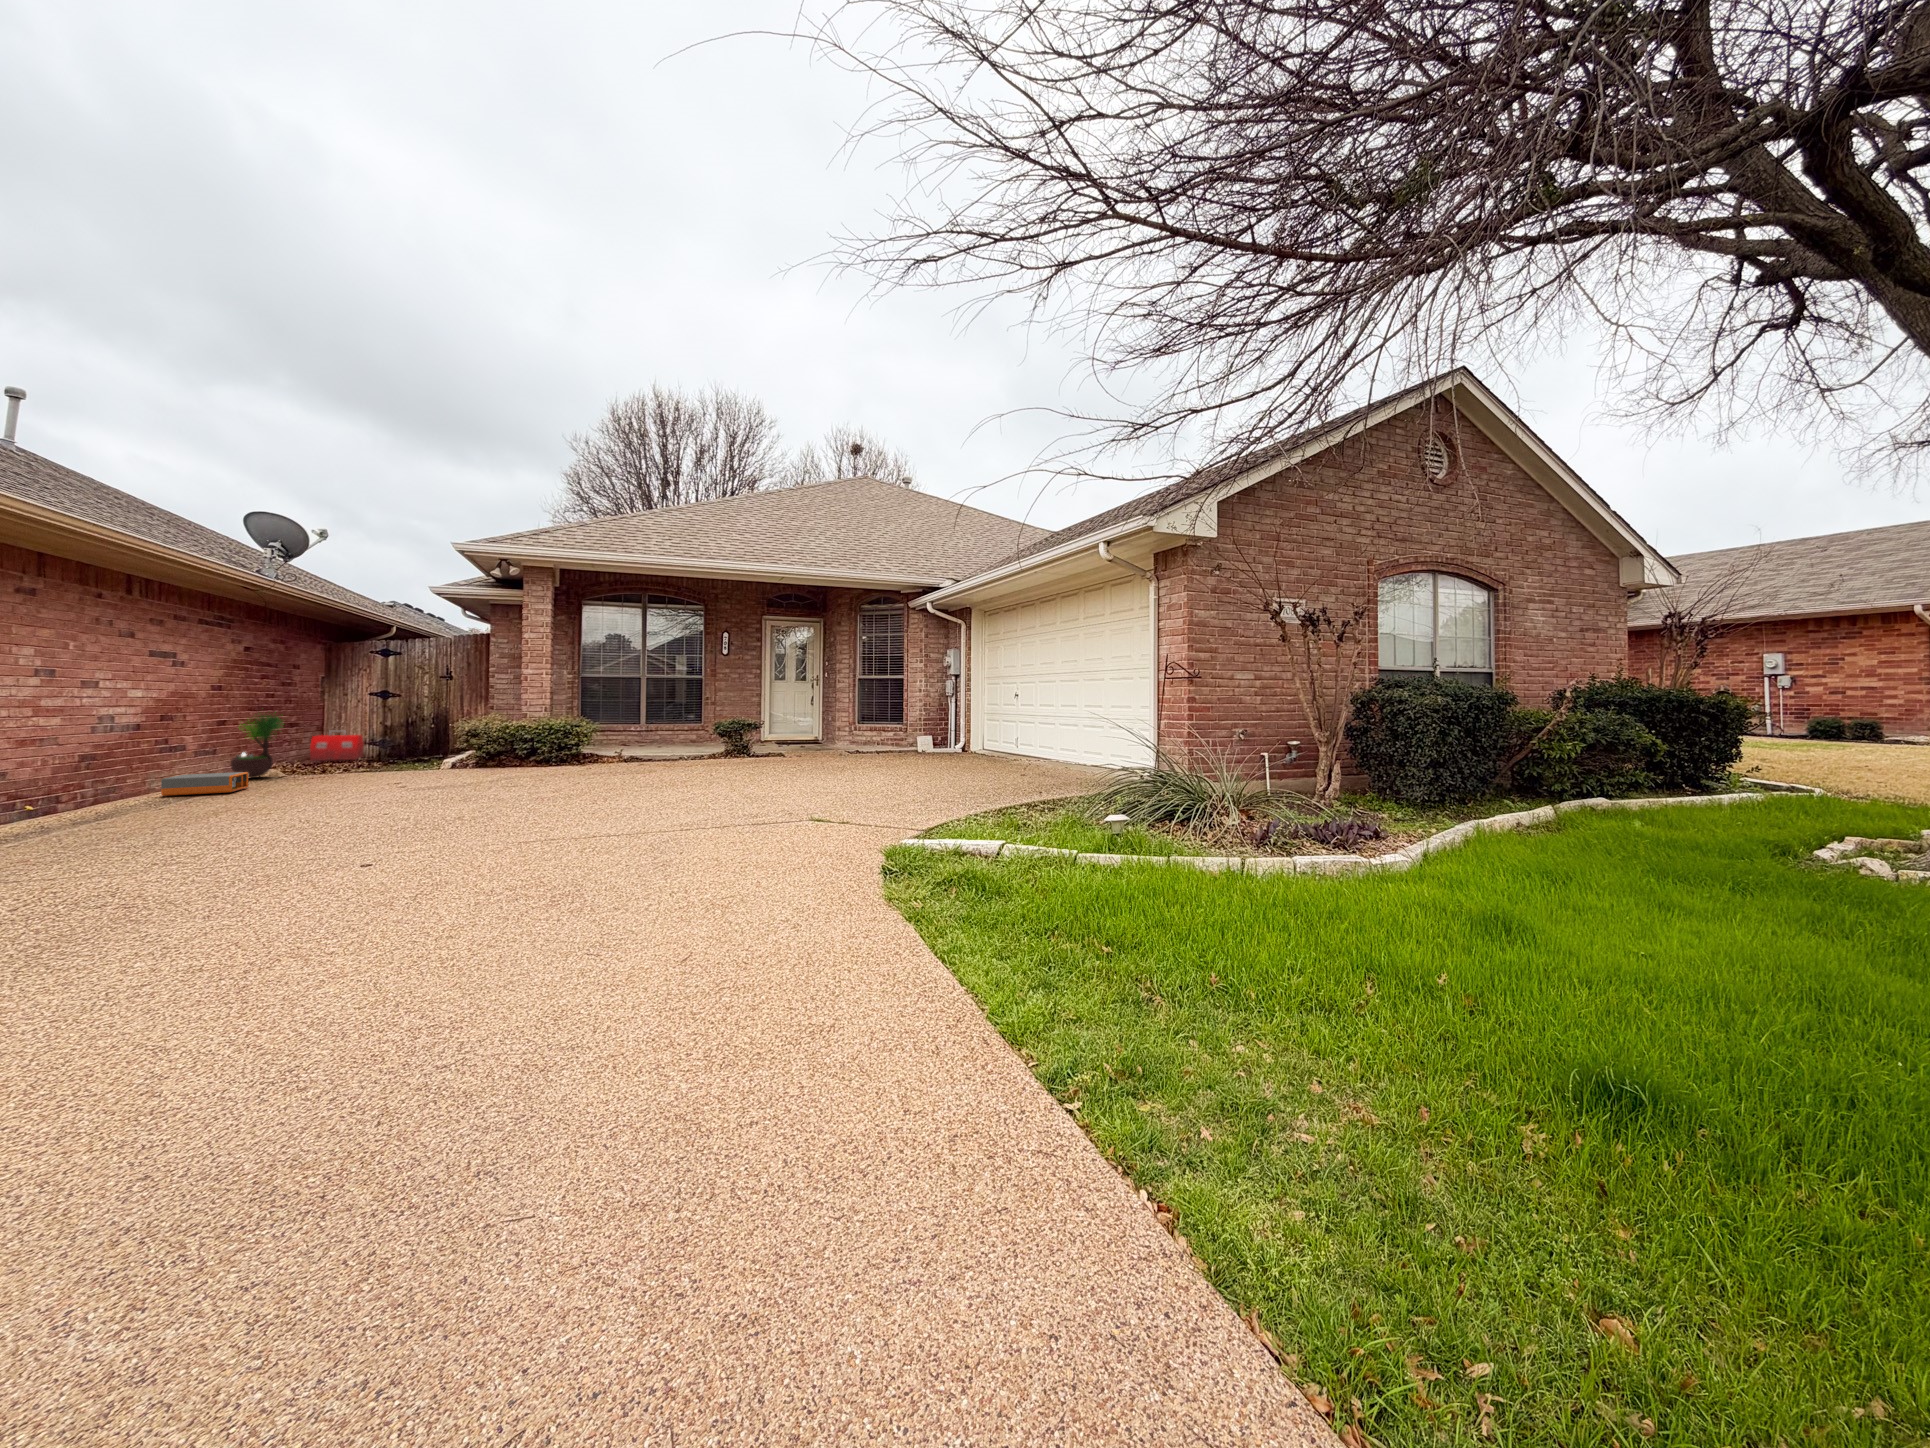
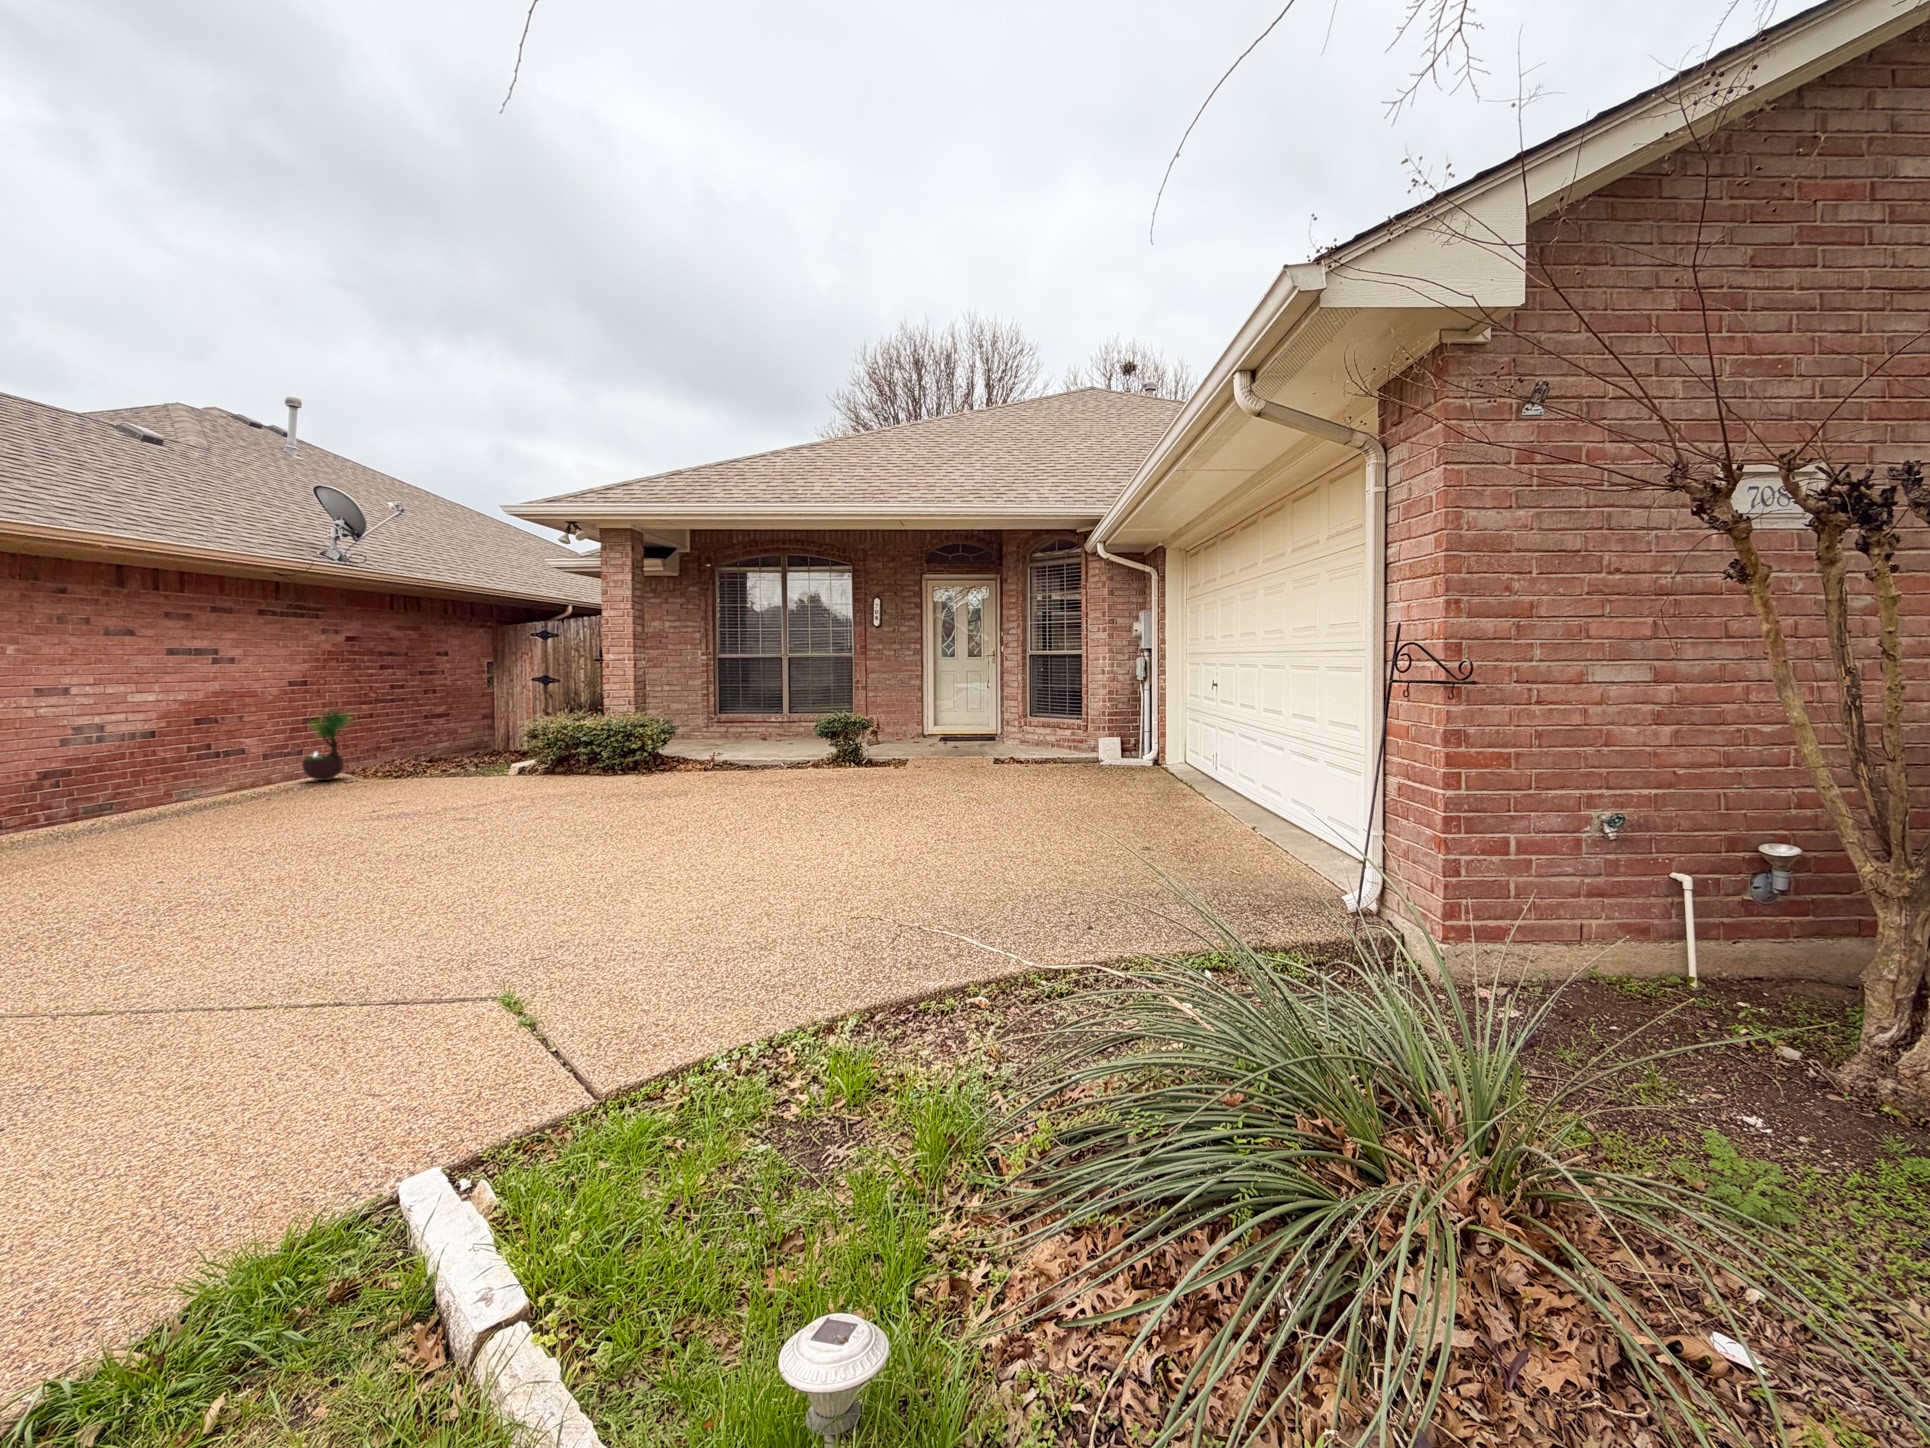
toolbox: present [310,730,364,761] -> none [449,721,504,754]
storage box: present [161,772,248,796] -> none [166,780,266,807]

